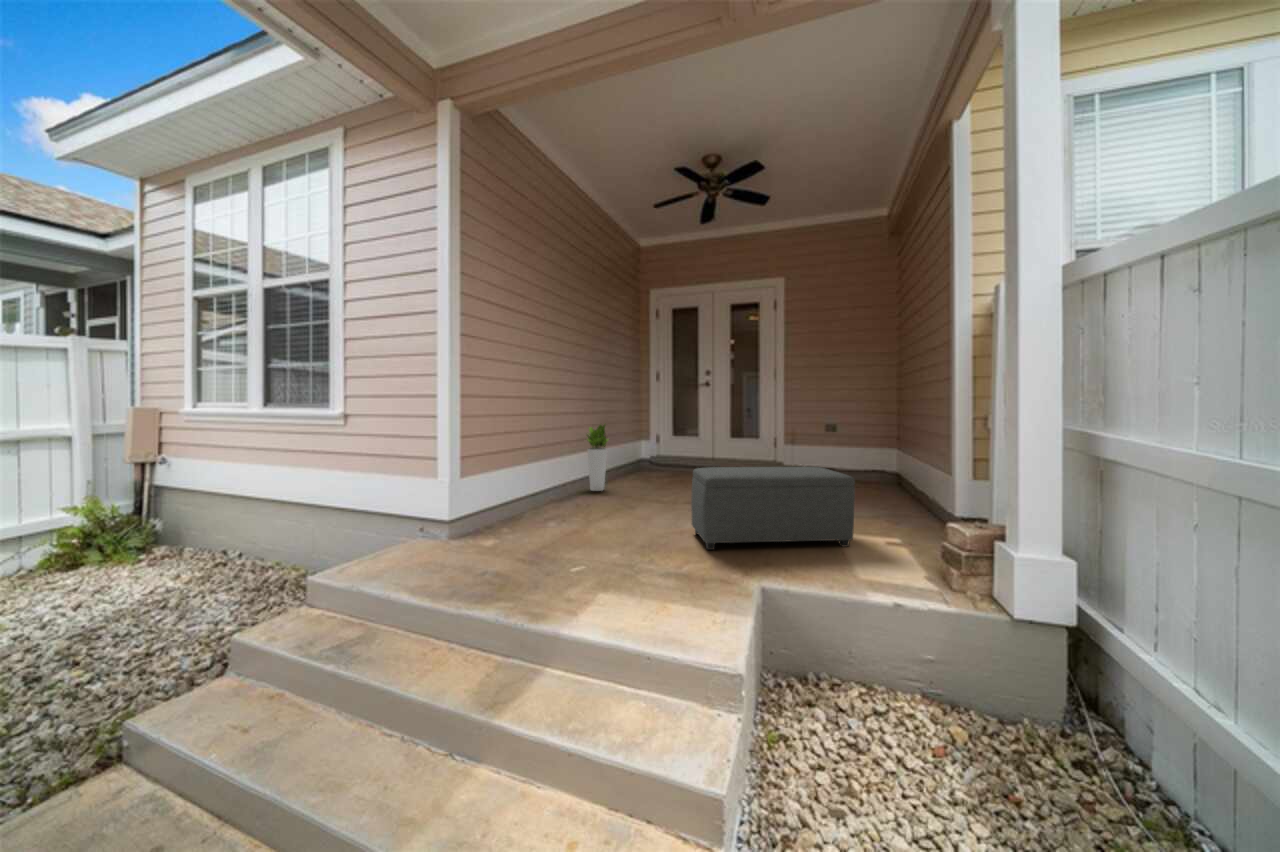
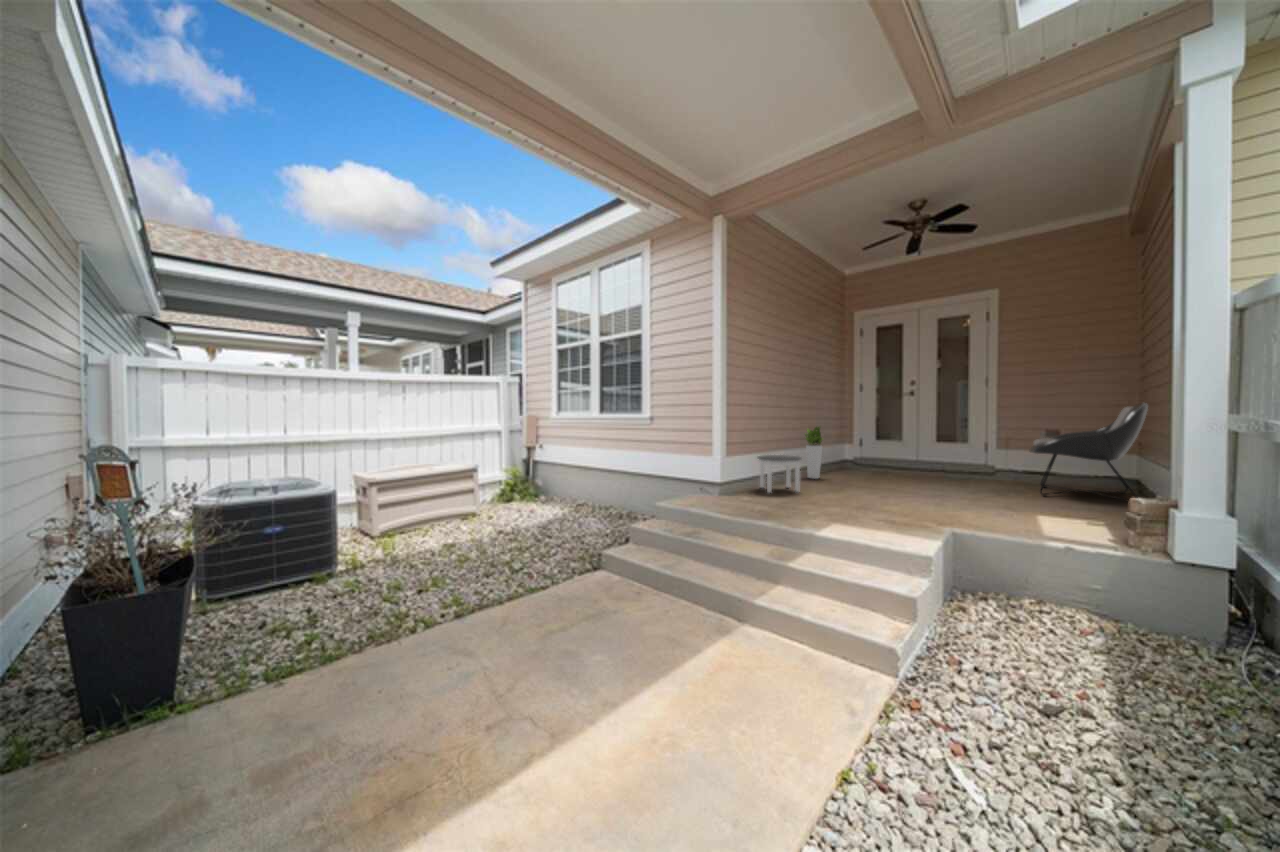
lounge chair: none [820,401,925,511] -> present [1029,403,1148,501]
round table: none [513,466,575,523] -> present [758,455,801,492]
ottoman: present [691,467,855,550] -> none [899,456,1048,520]

